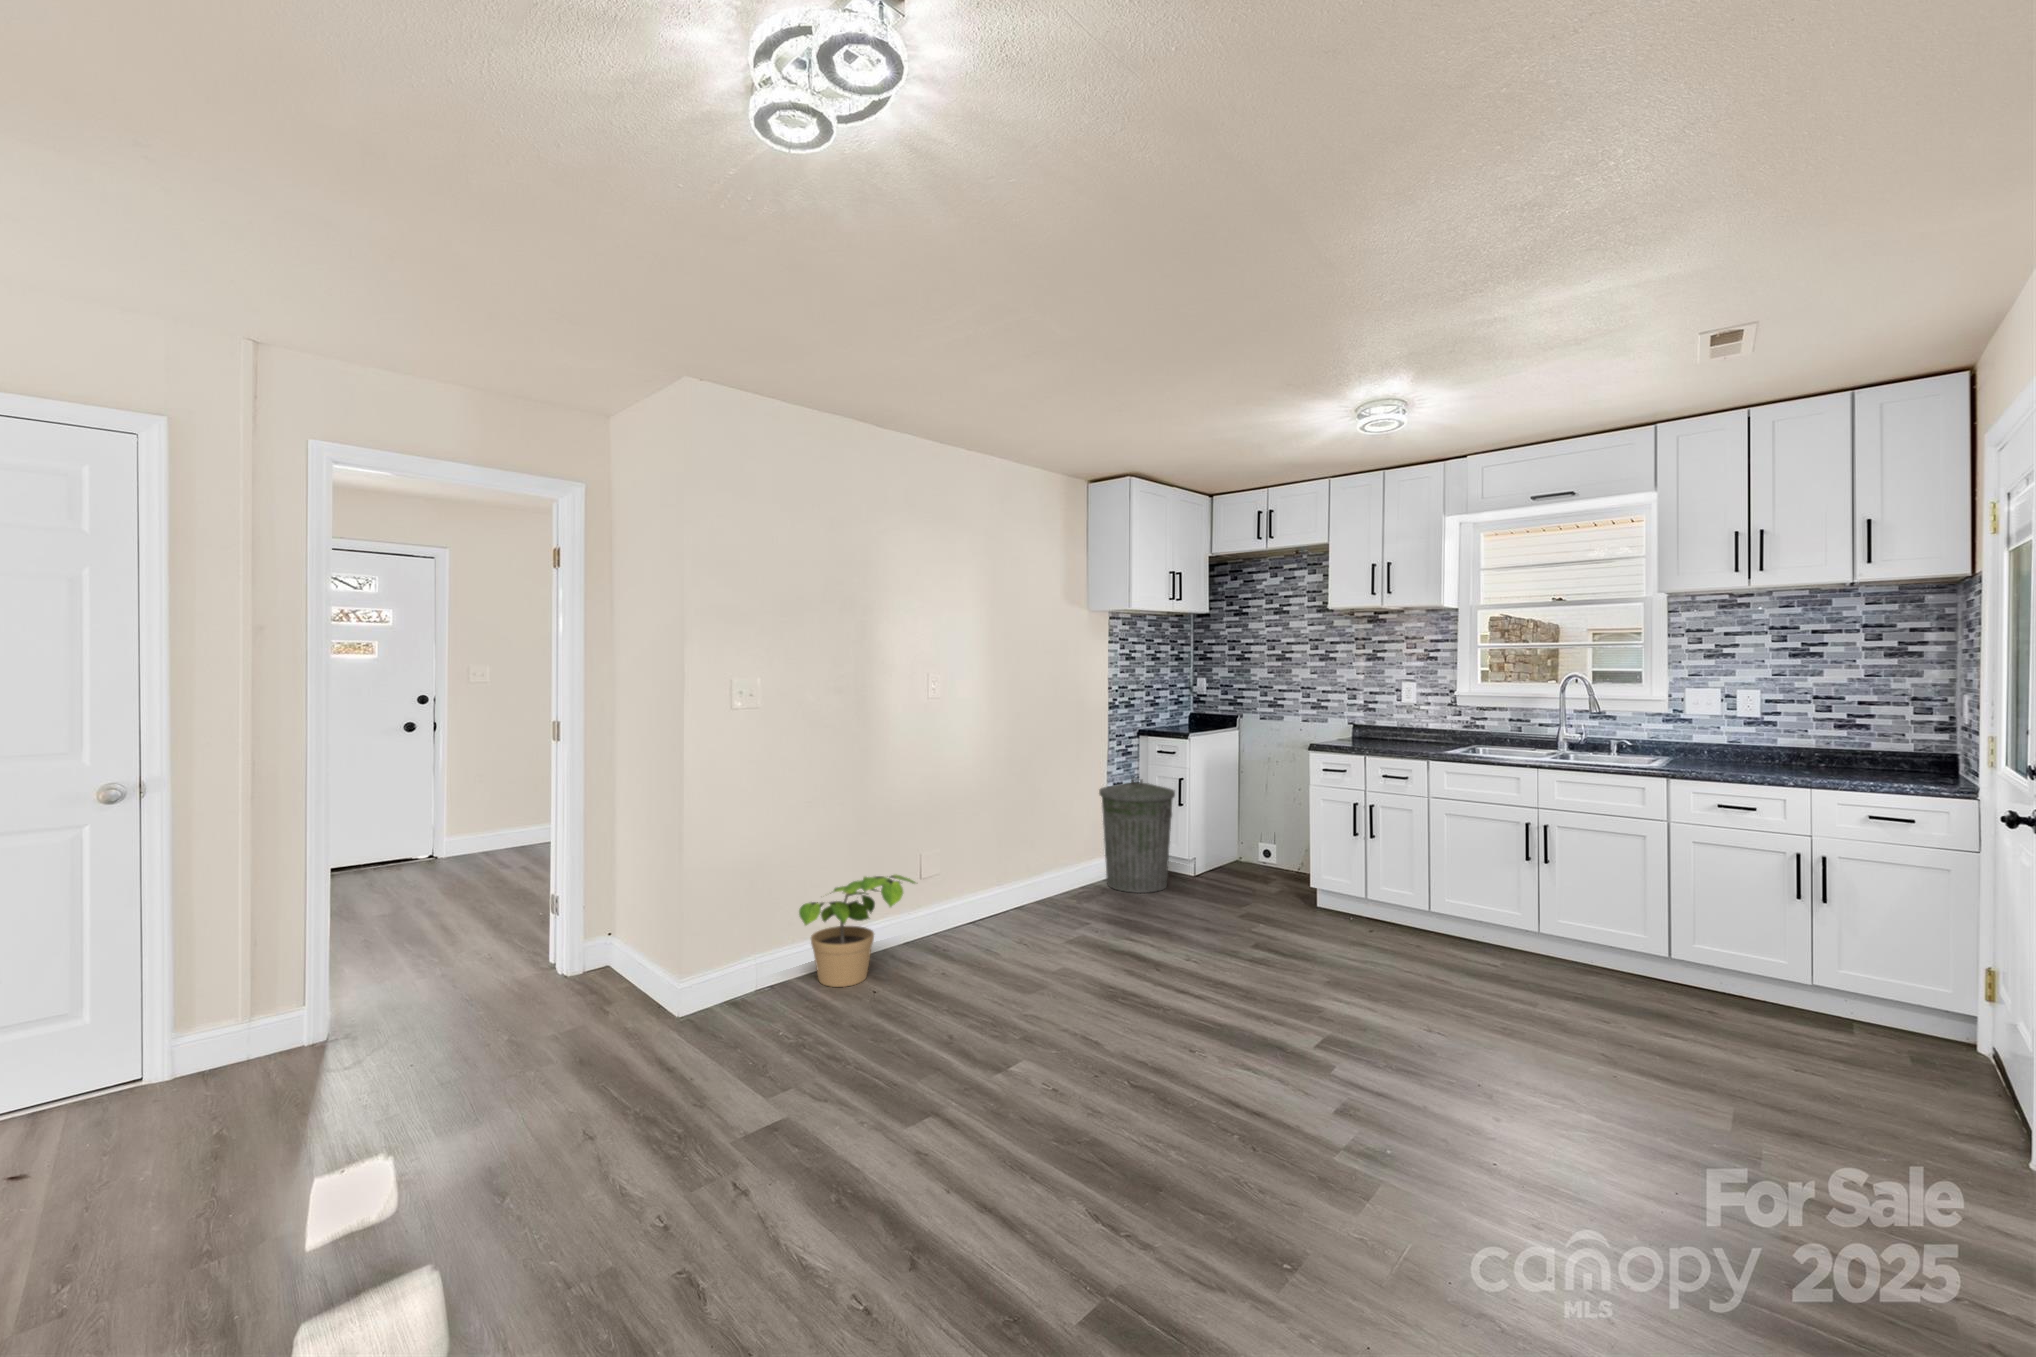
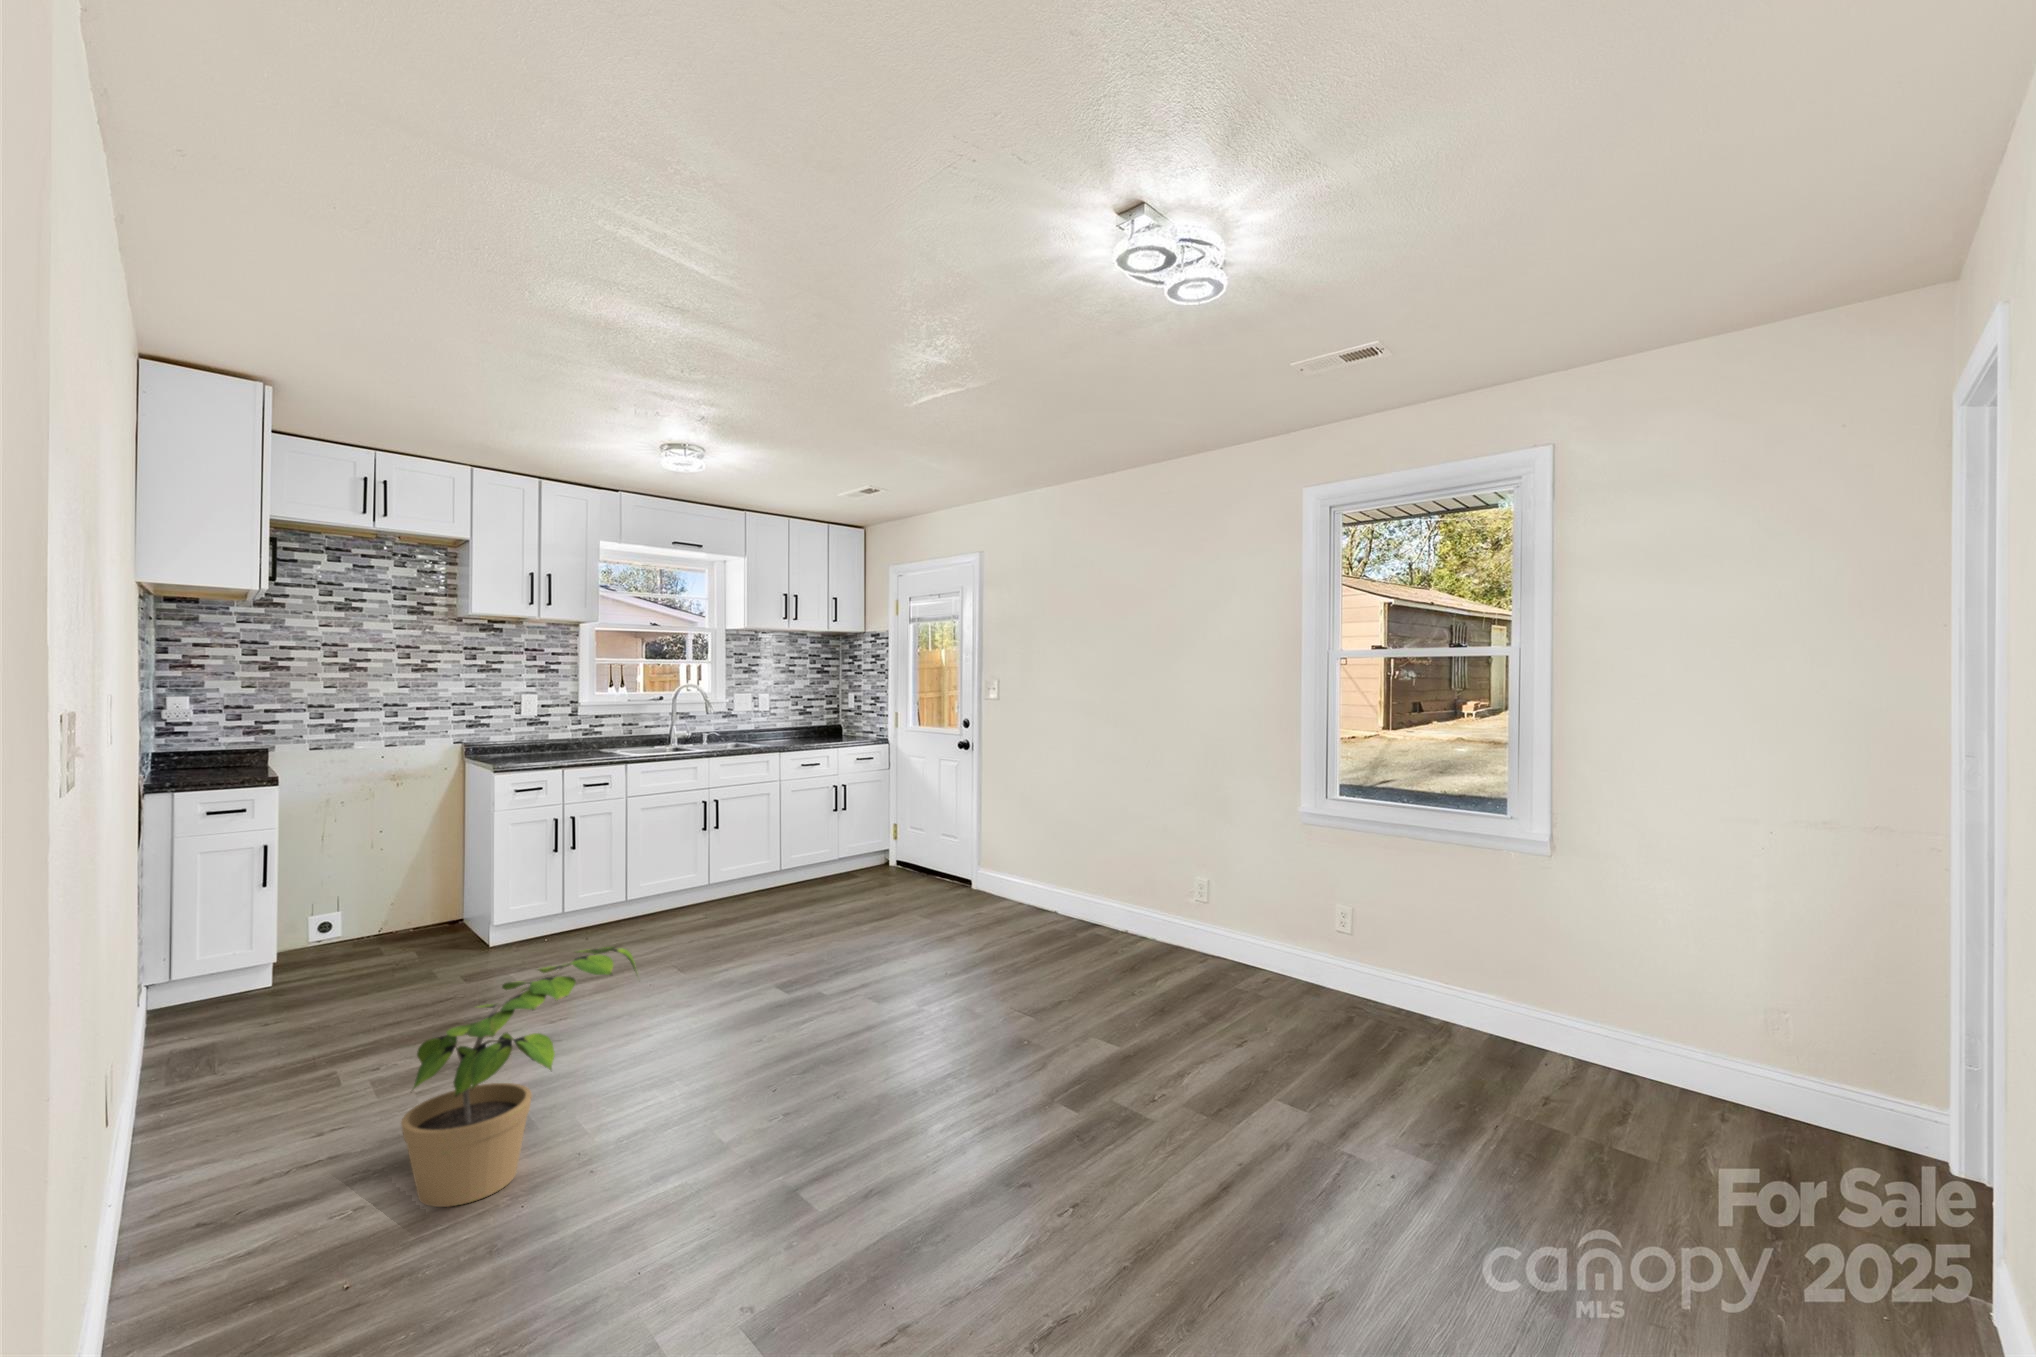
trash can: present [1099,779,1175,893] -> none [226,835,371,1013]

